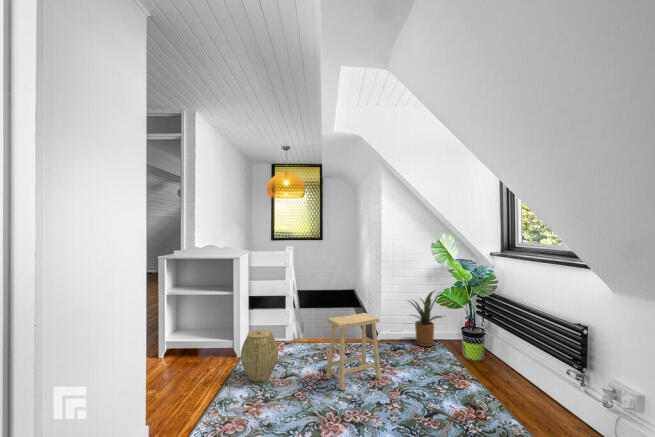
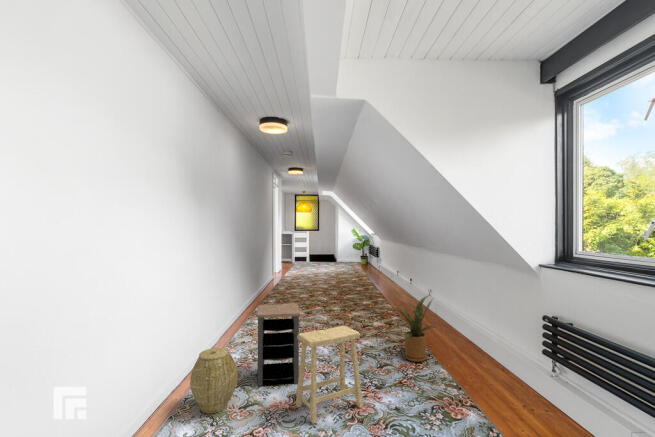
side table: none [291,295,328,363] -> present [257,304,300,386]

